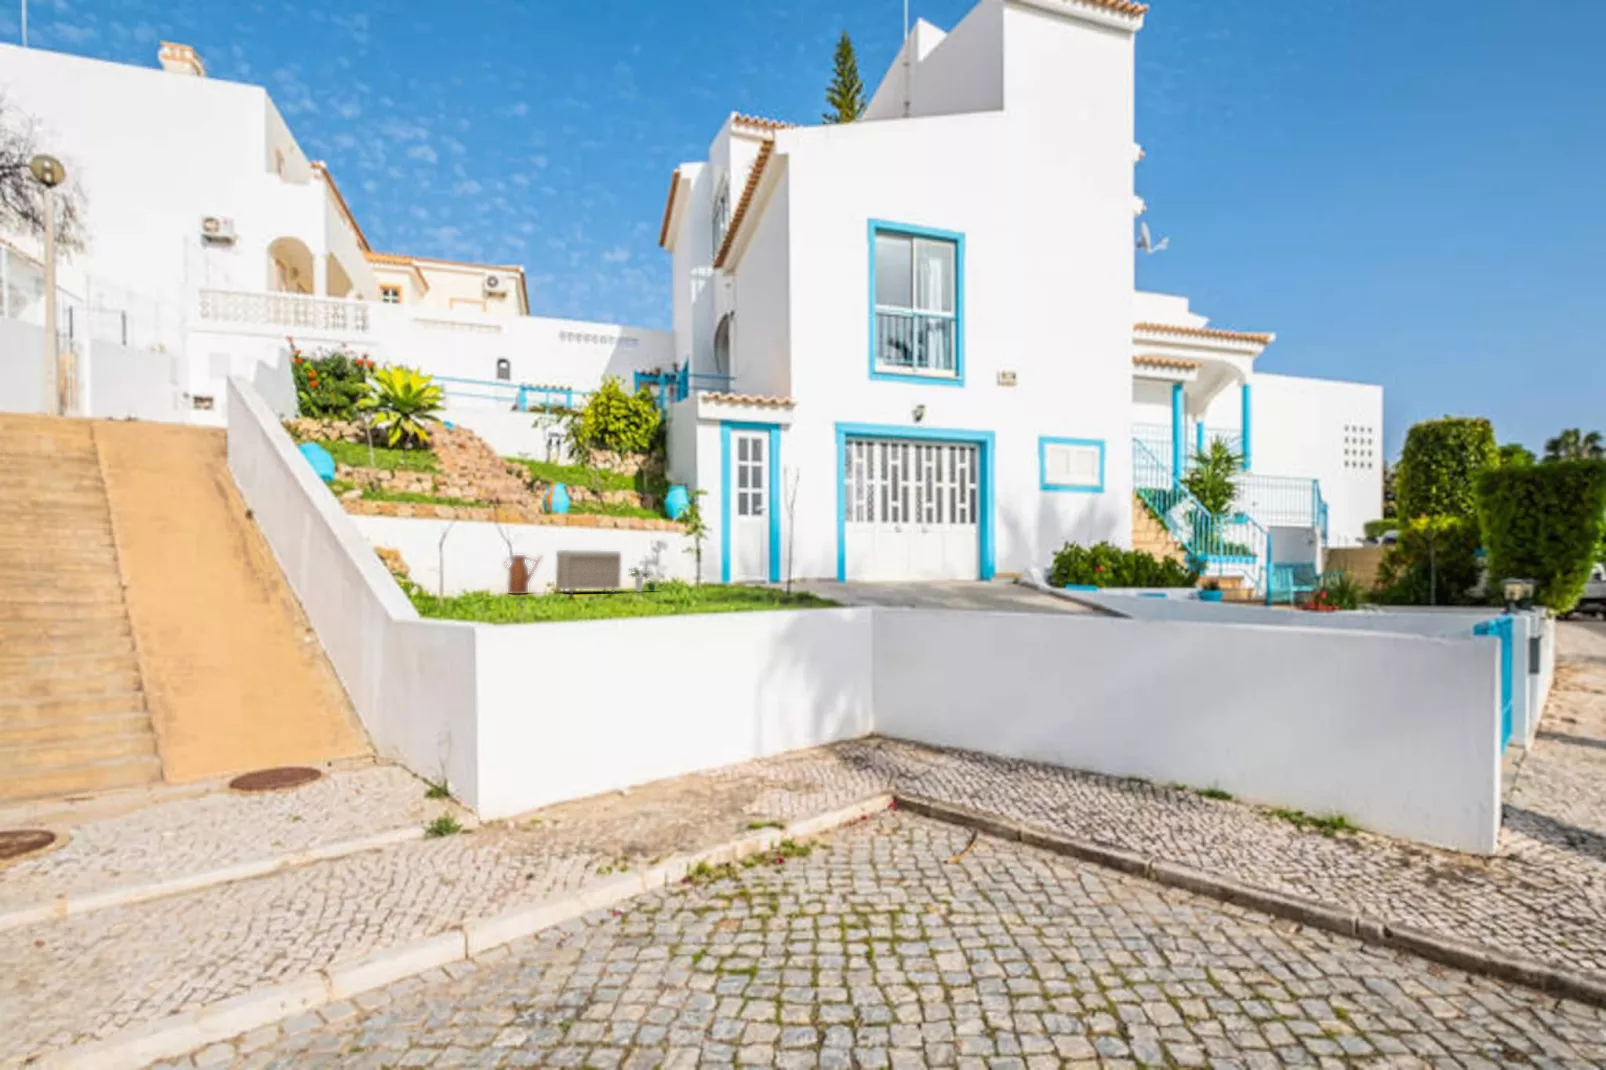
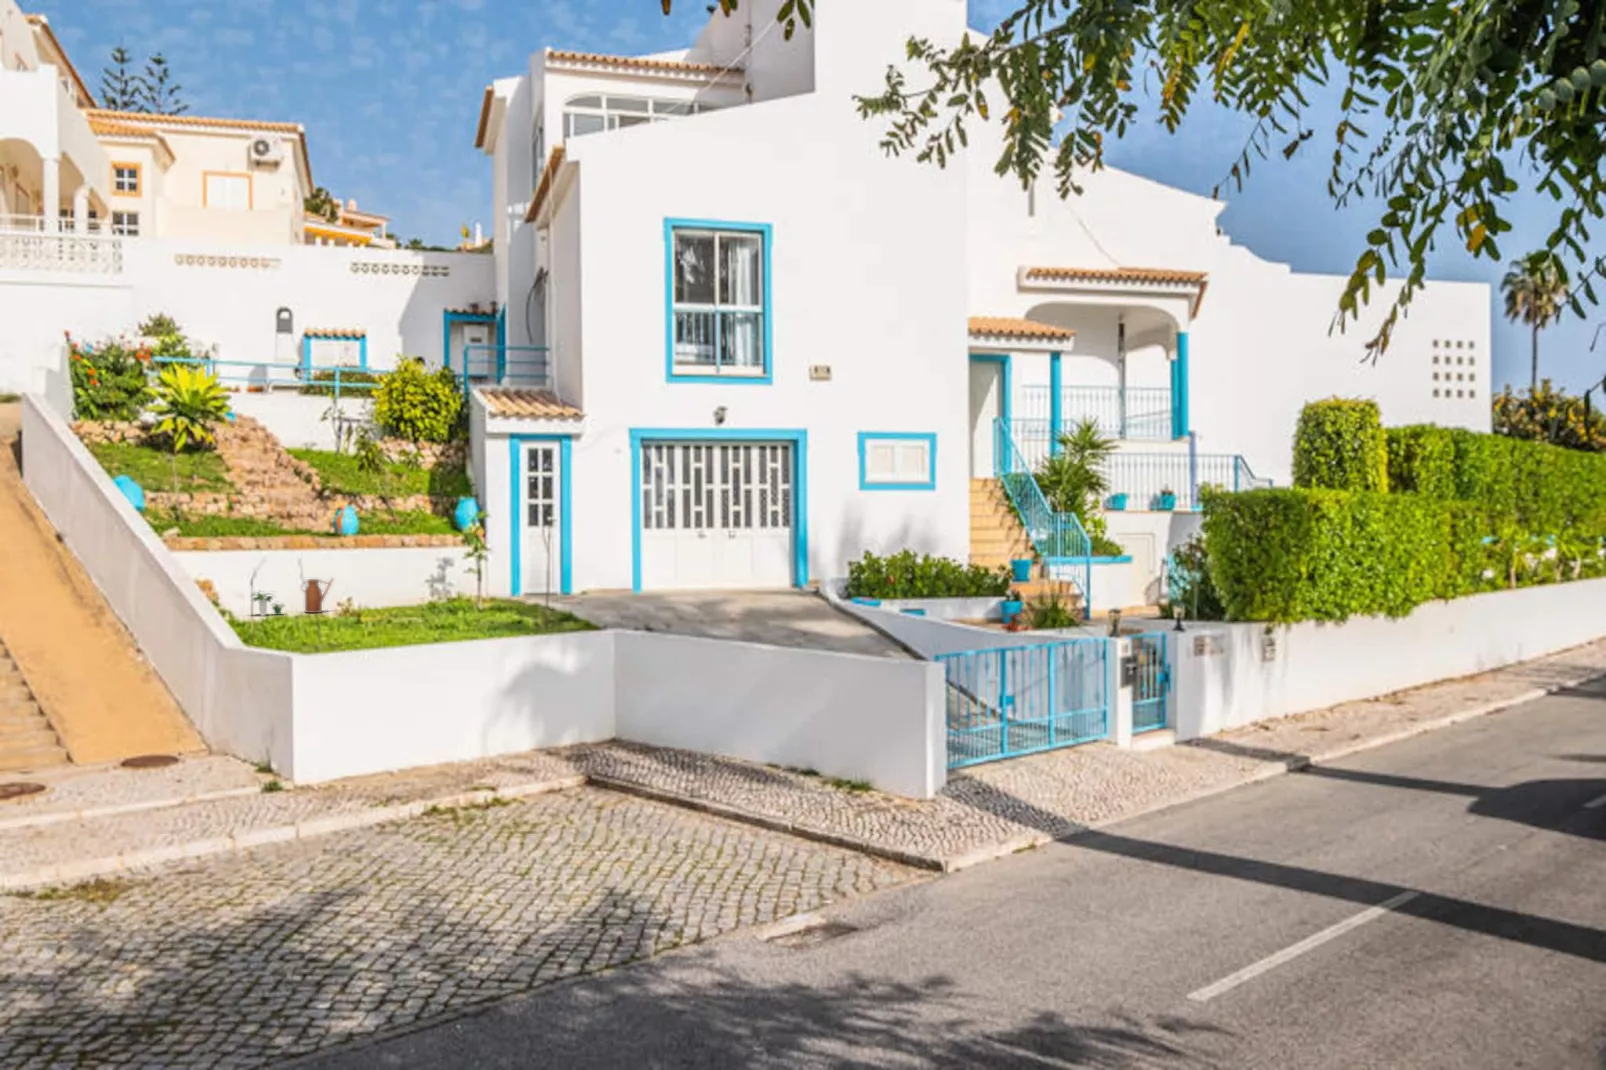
storage bench: present [556,550,621,593] -> none [346,571,405,611]
potted plant: present [631,568,656,592] -> present [253,593,283,616]

